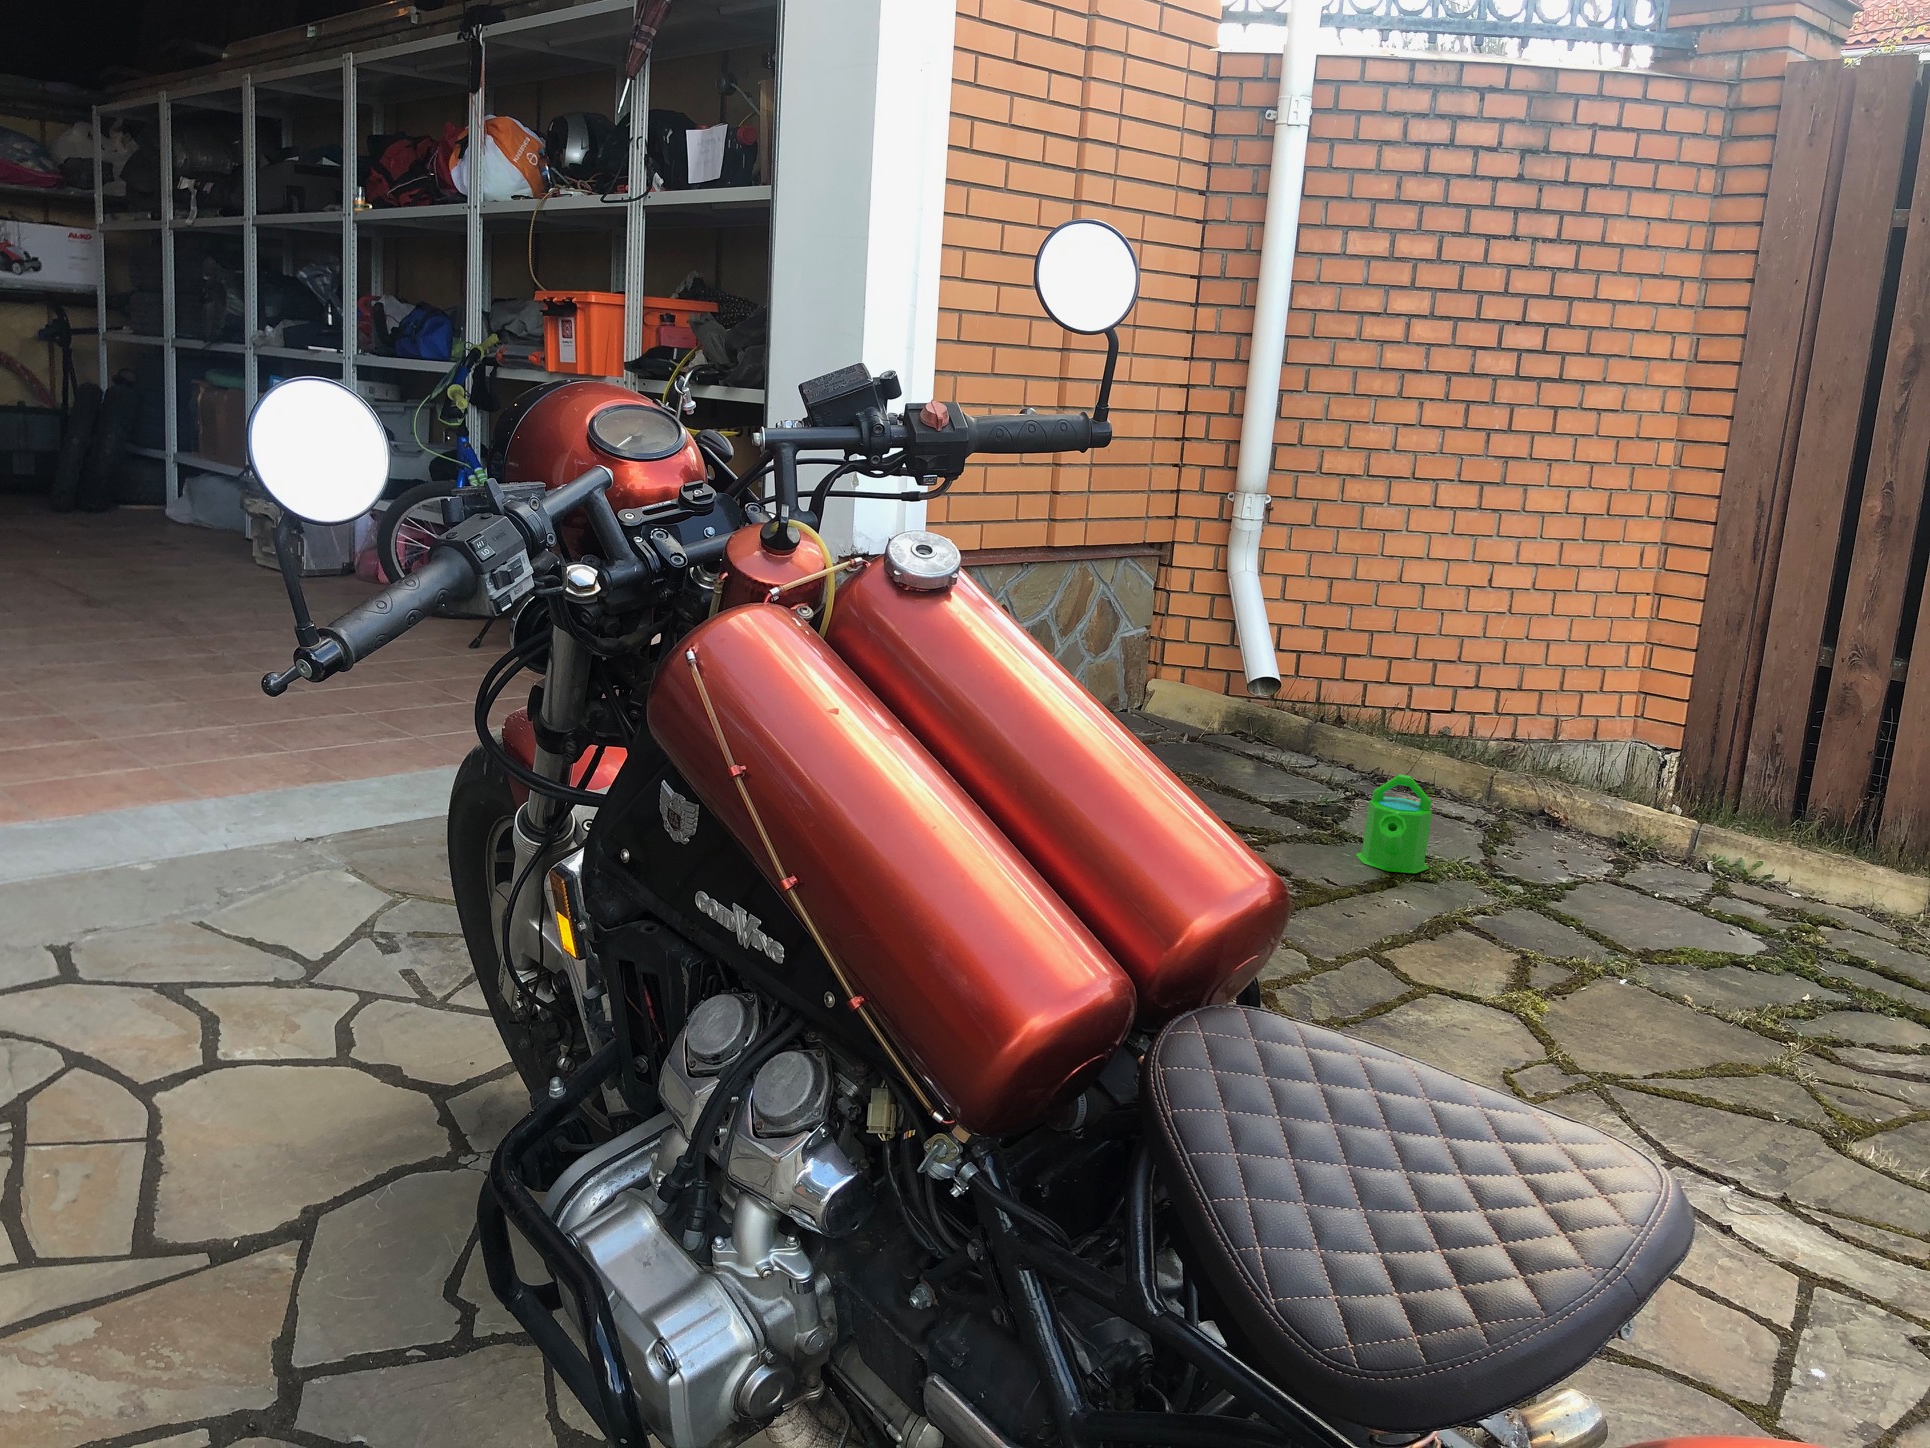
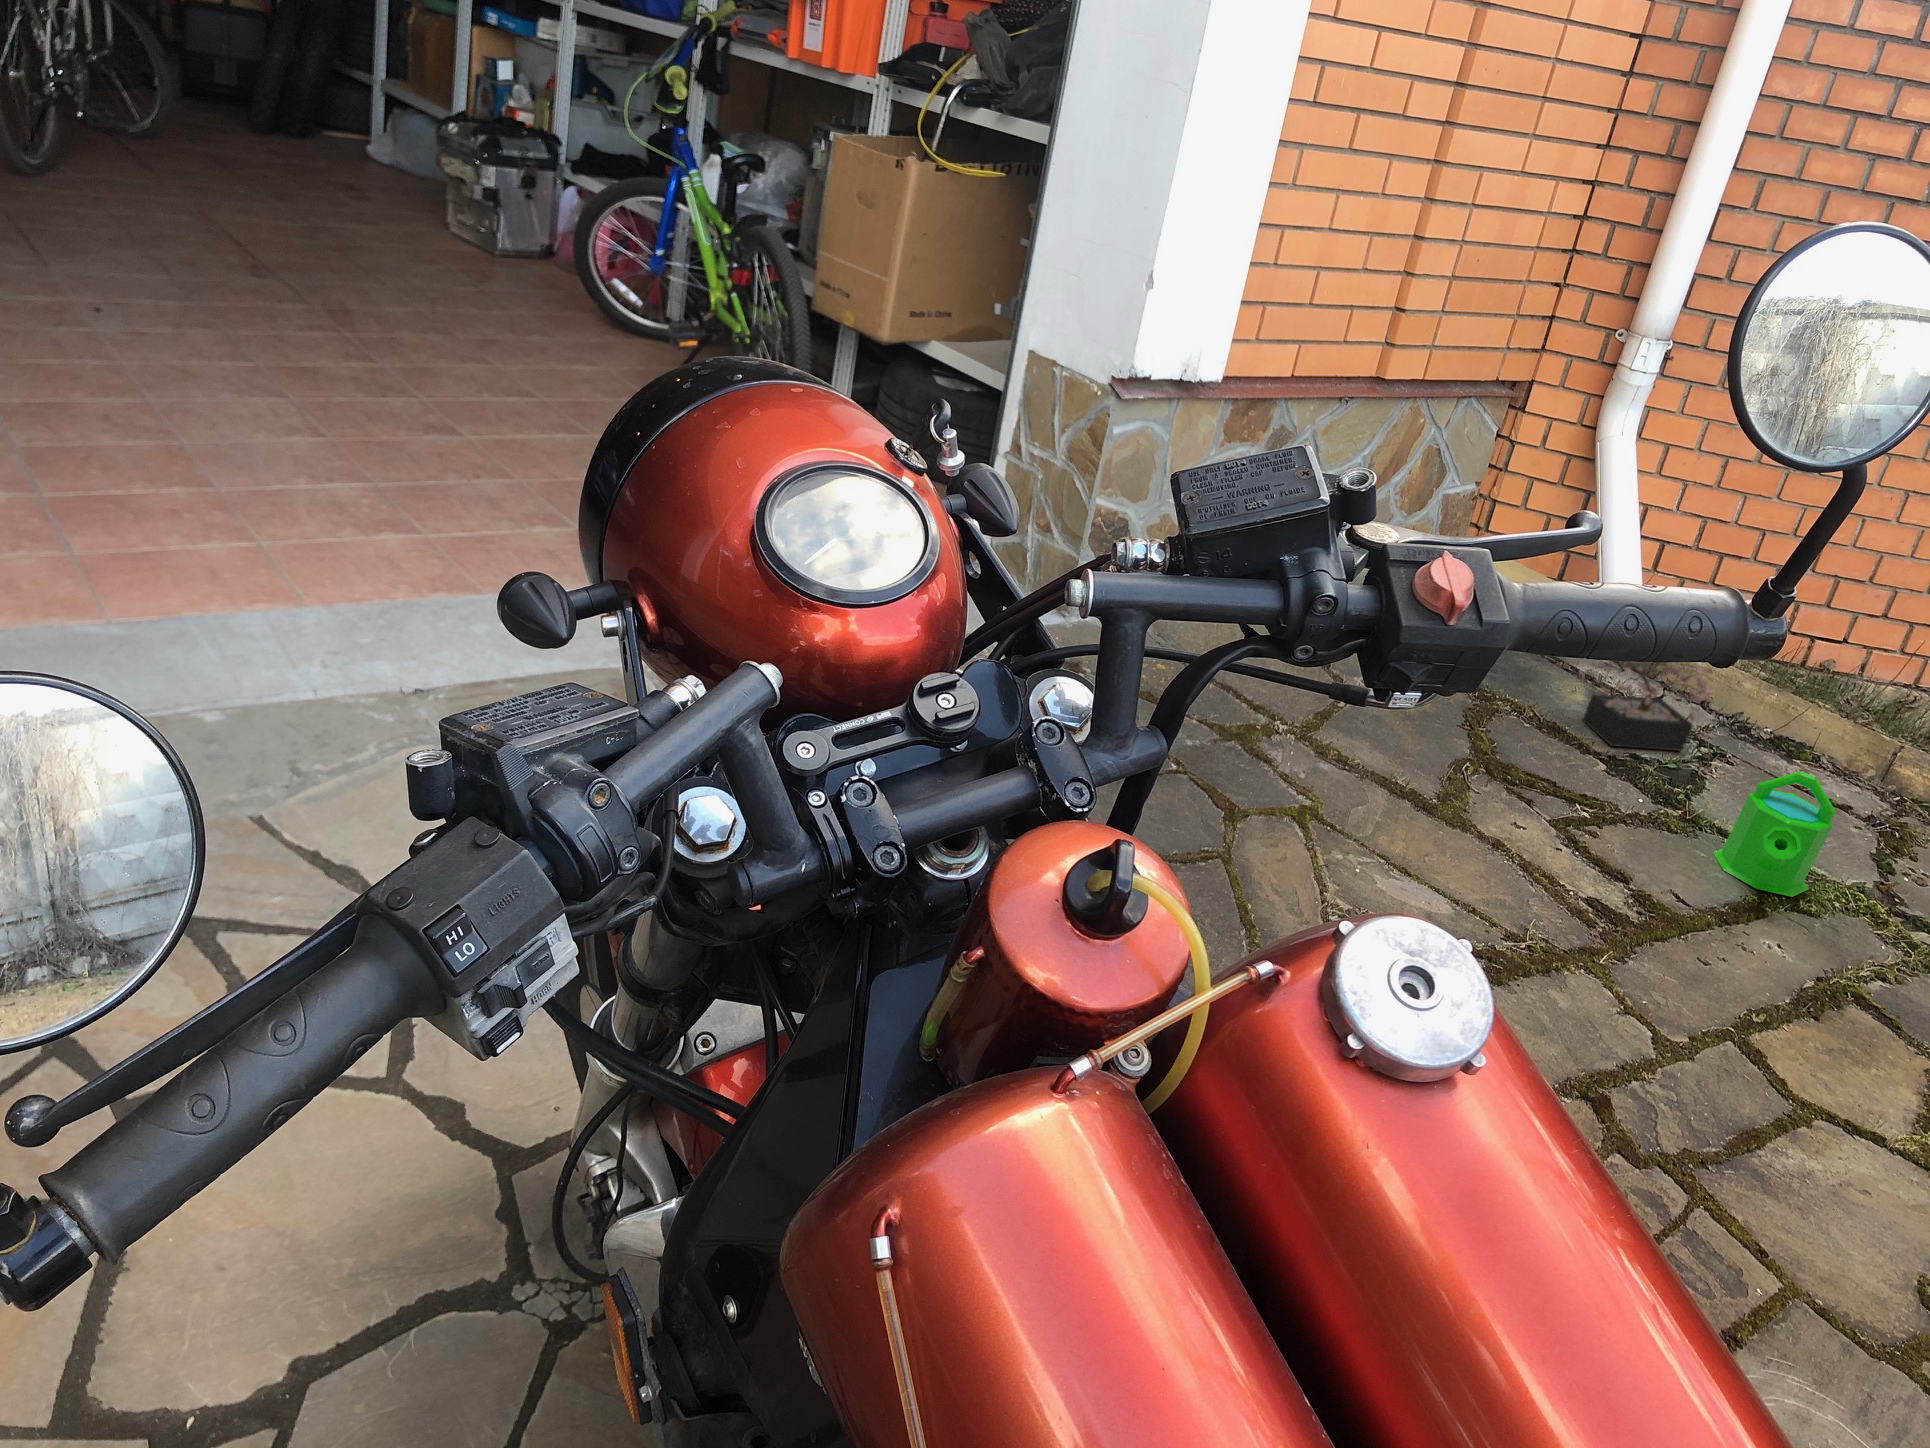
decorative plant: none [1241,699,1347,800] -> present [1579,664,1713,751]

